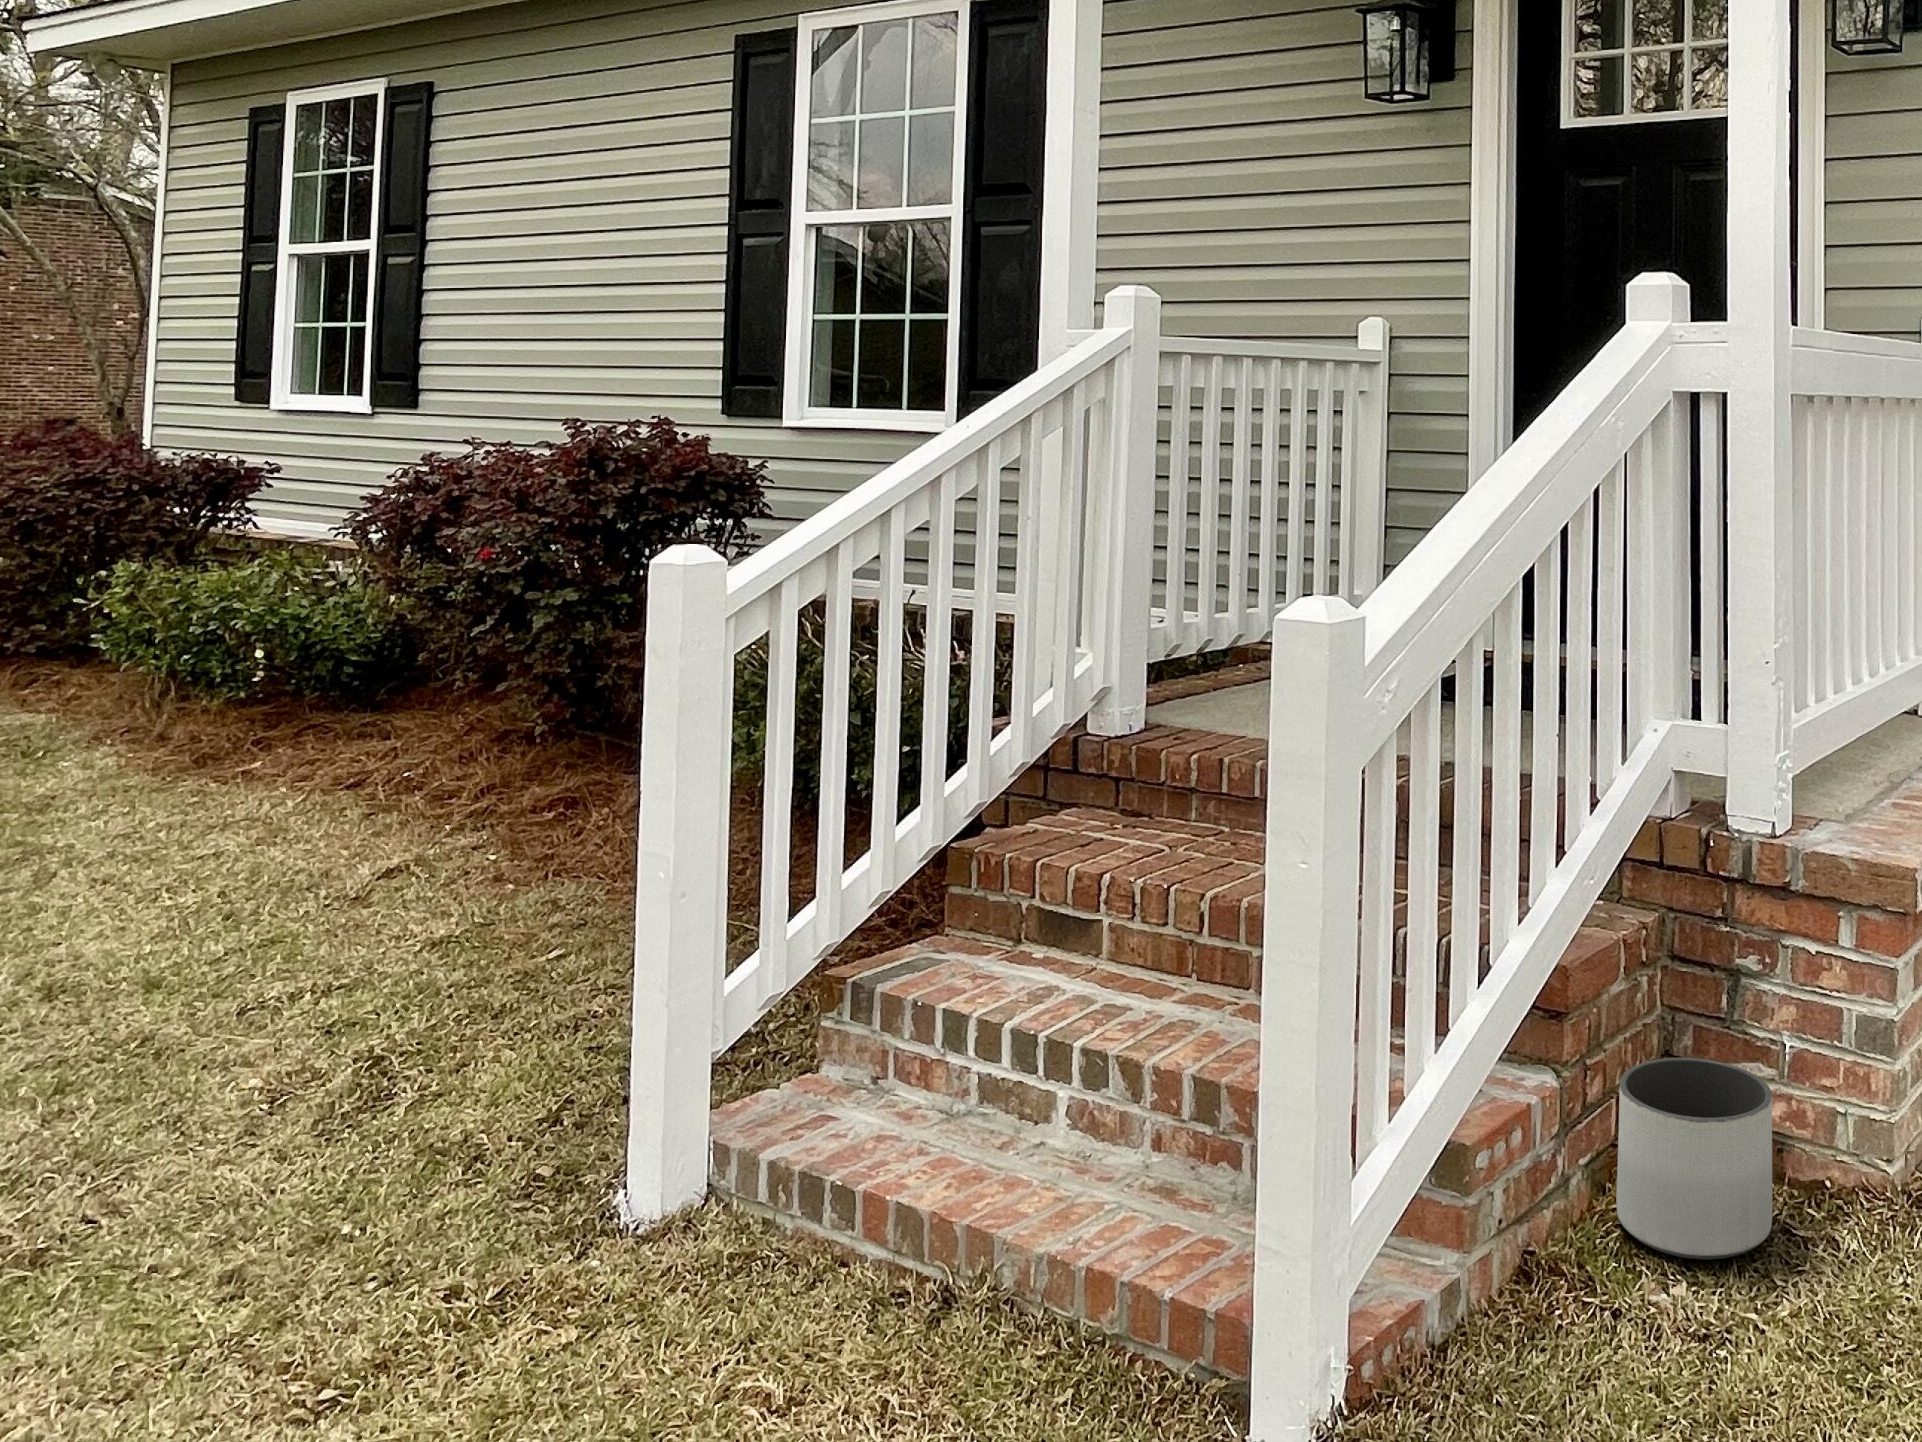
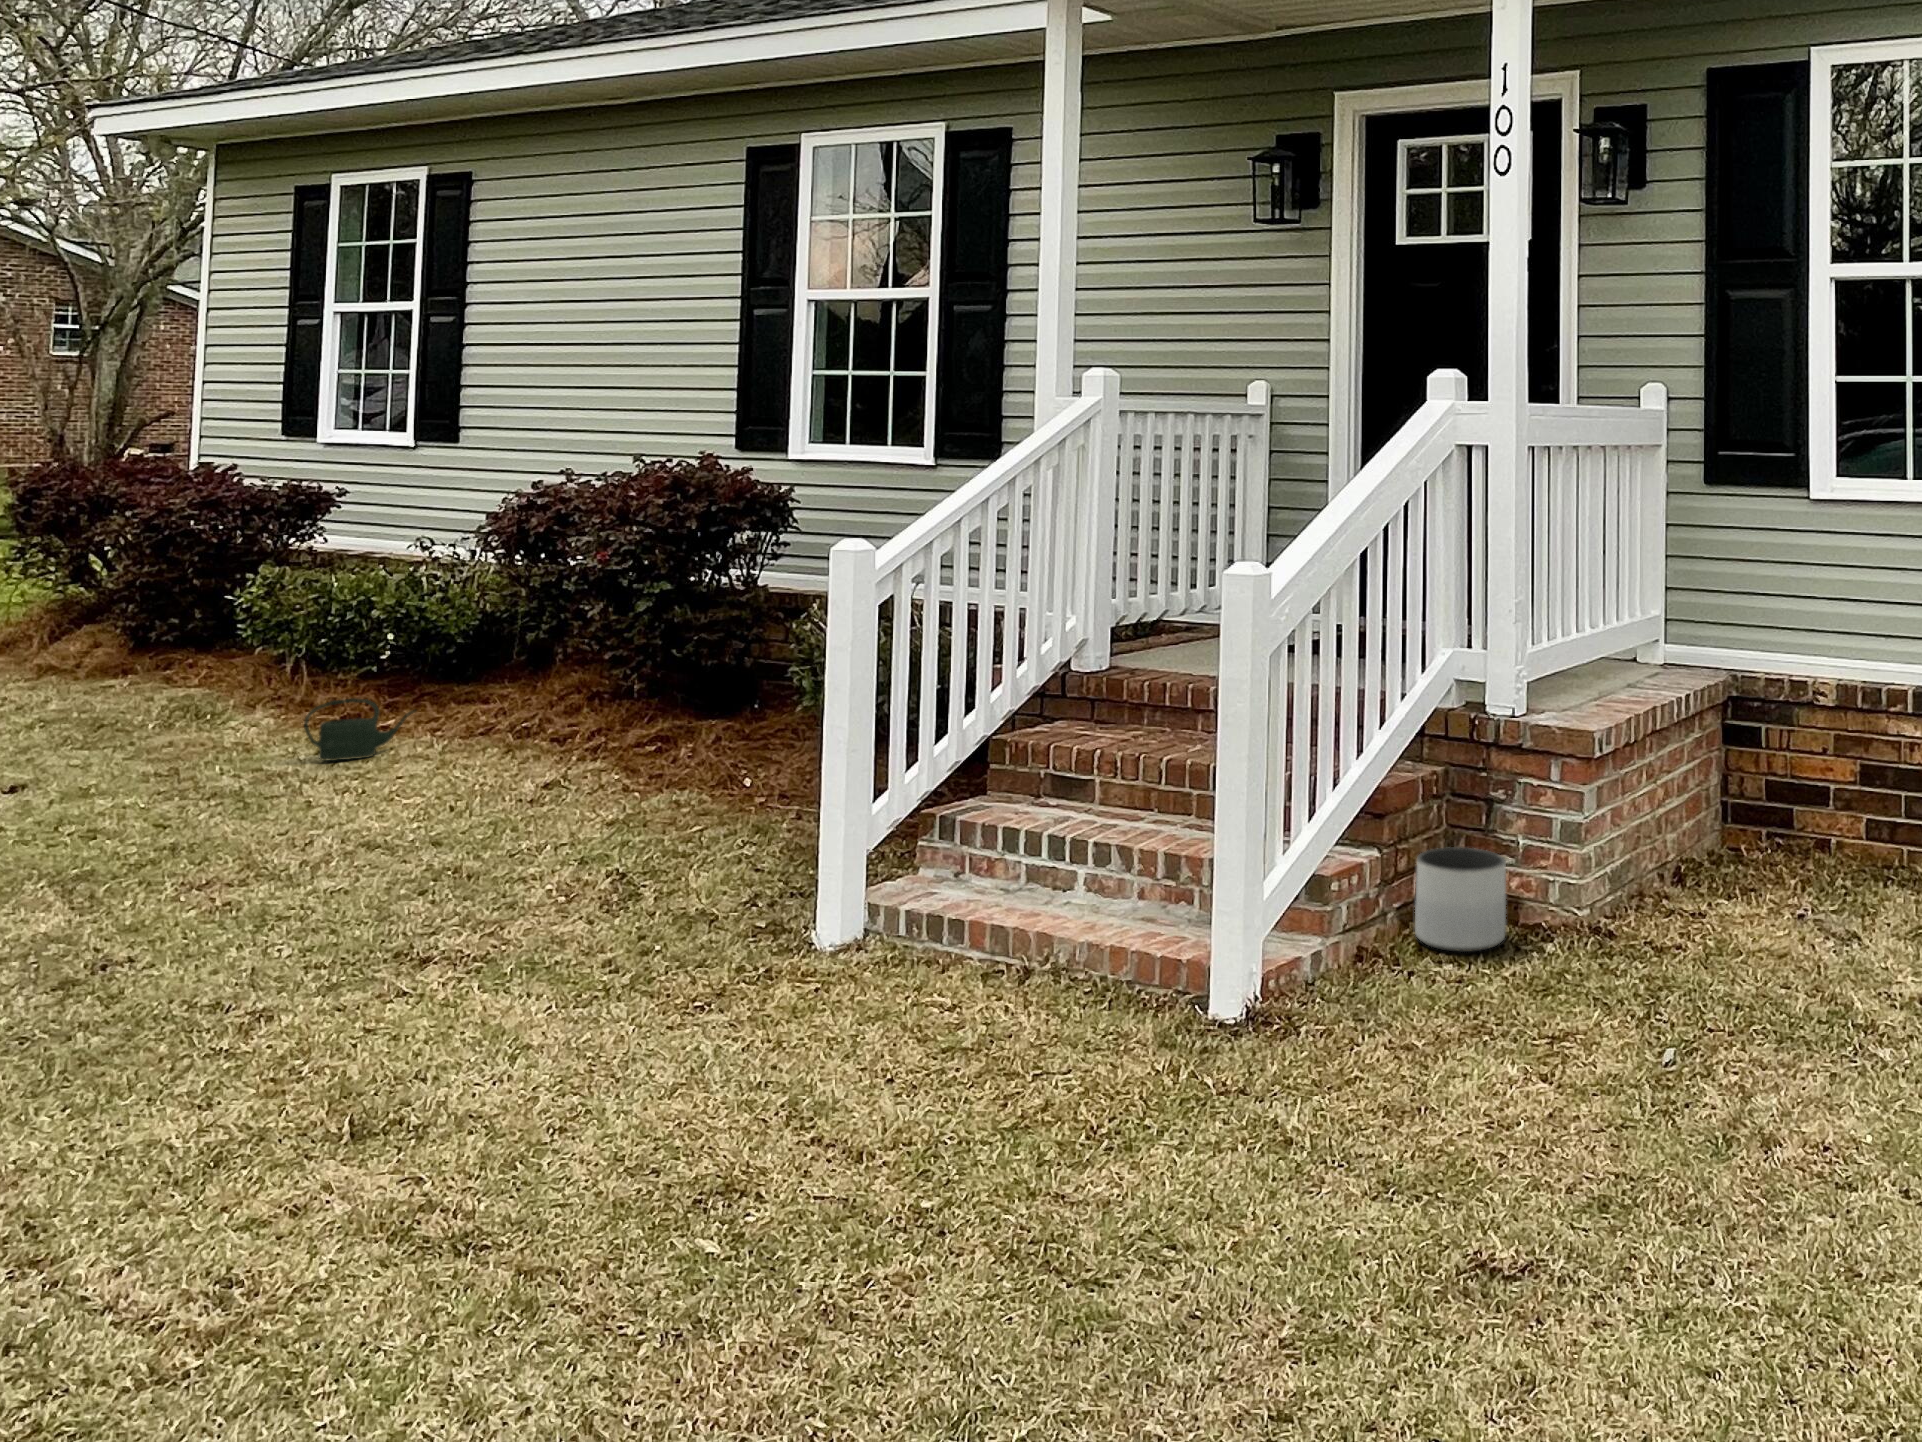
watering can: none [80,745,245,830] -> present [304,698,416,761]

